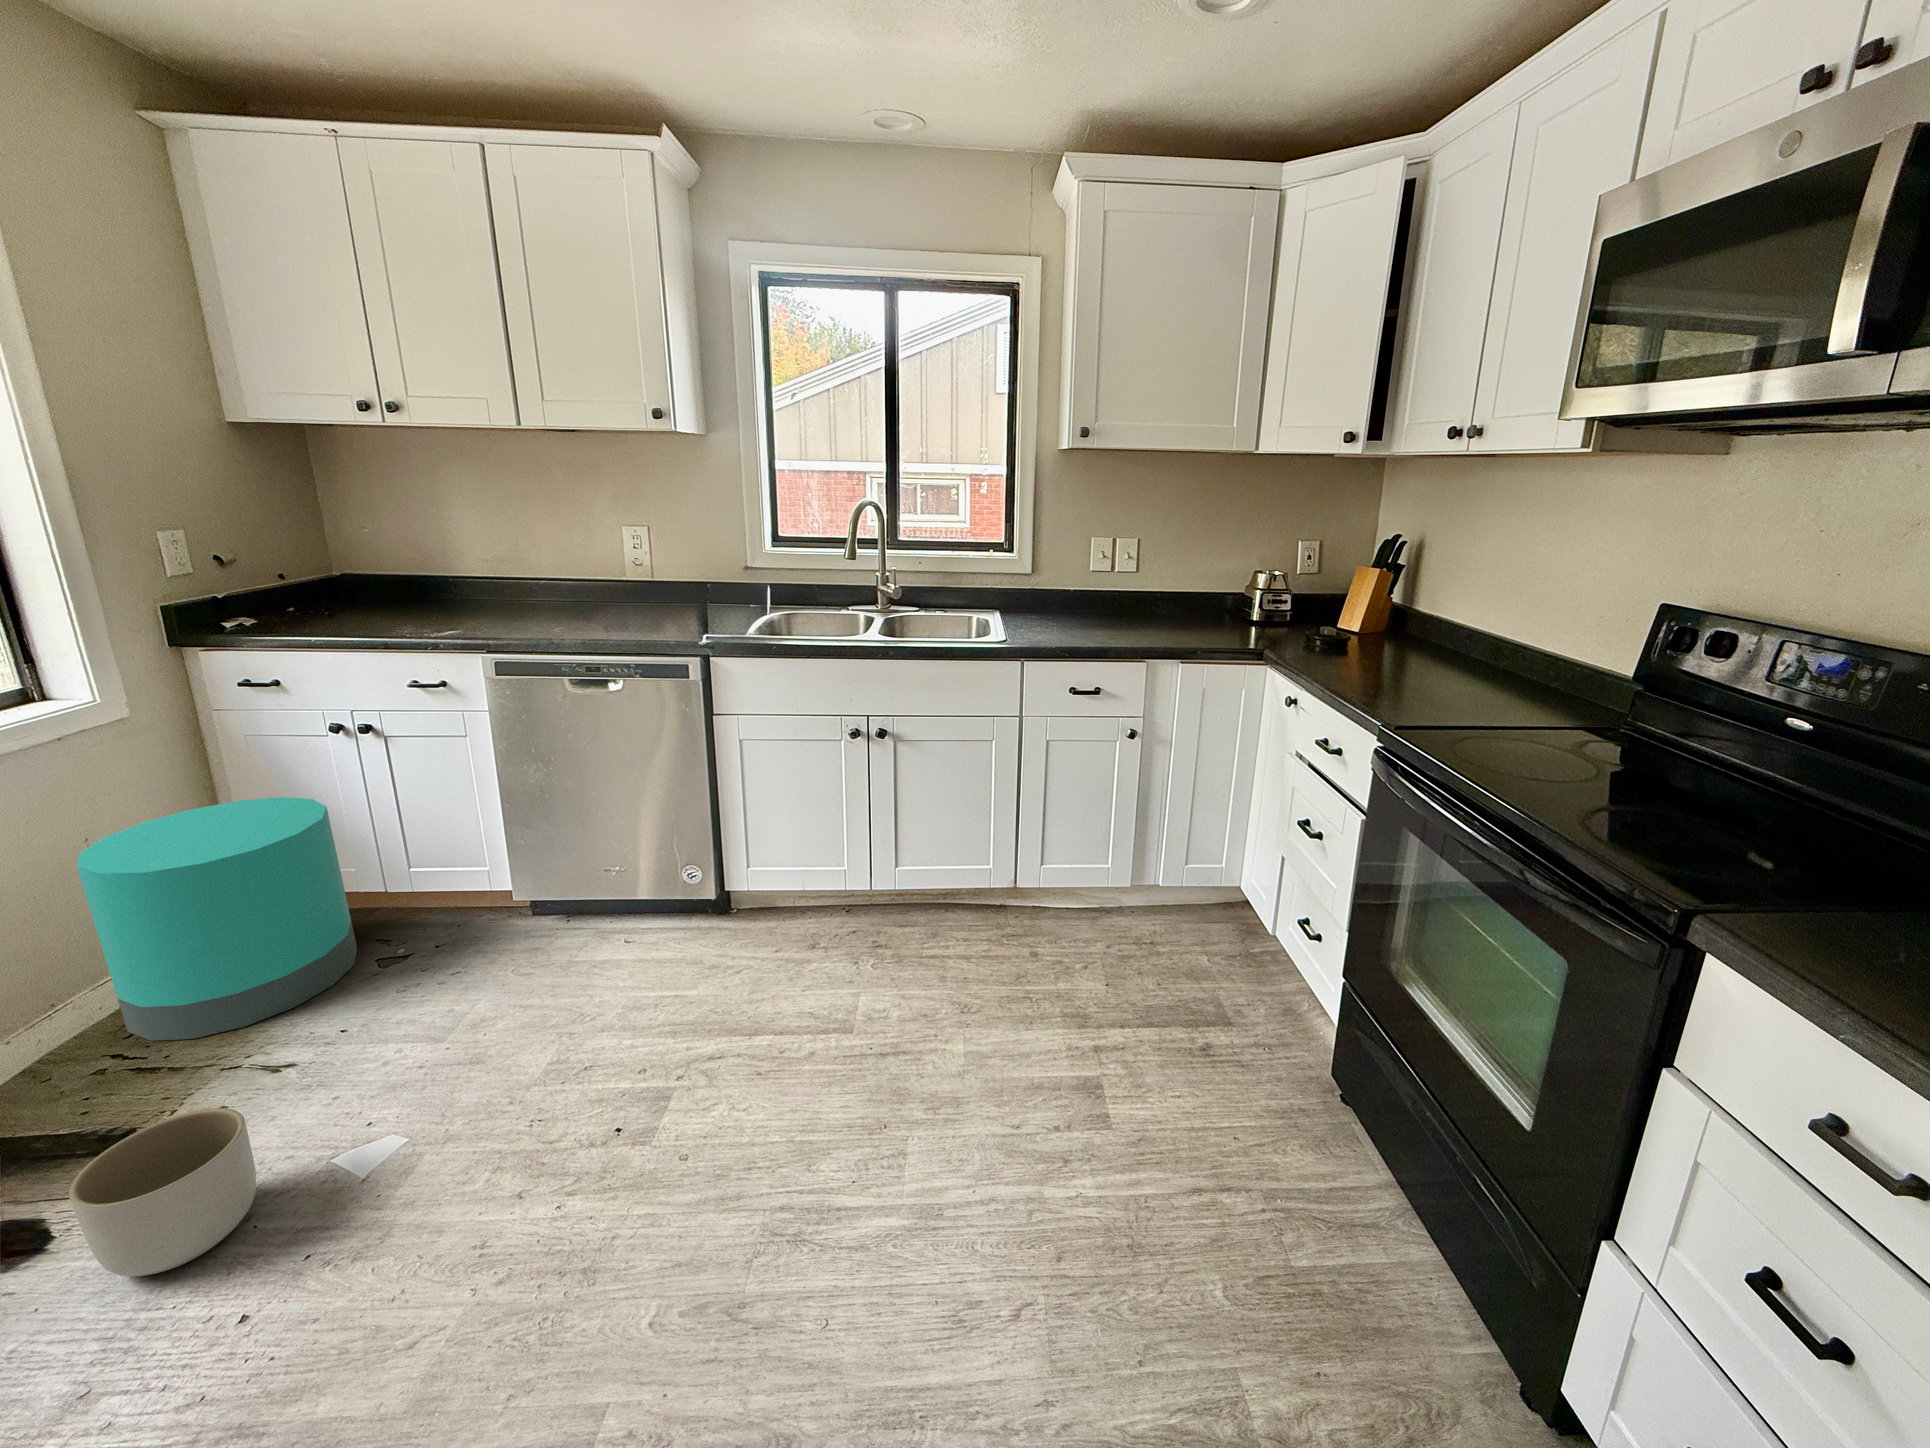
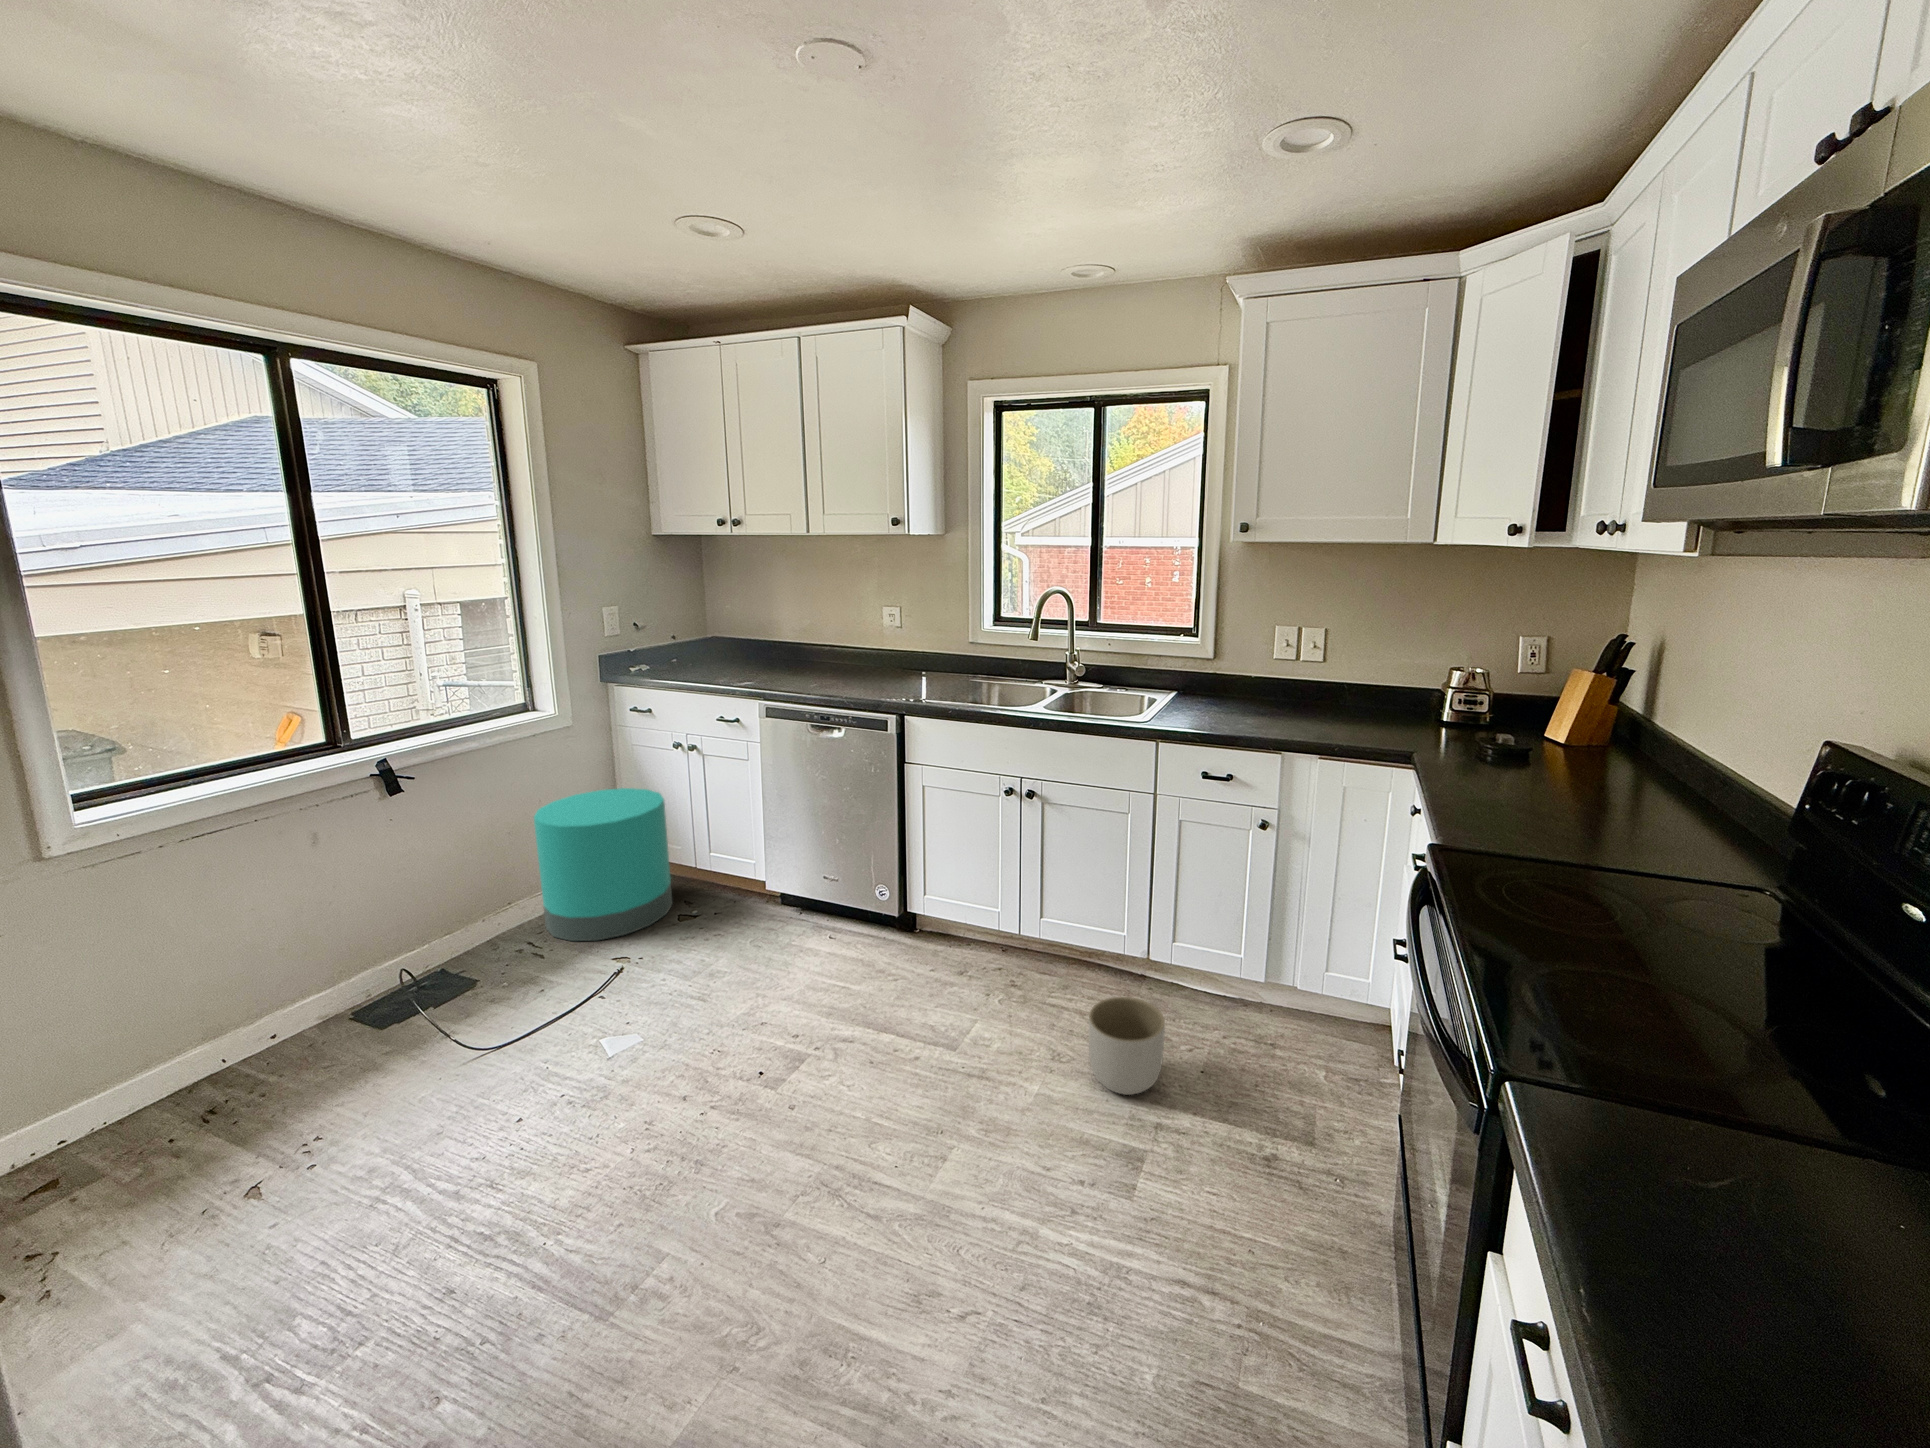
planter: present [69,1108,256,1276] -> present [1089,997,1165,1095]

